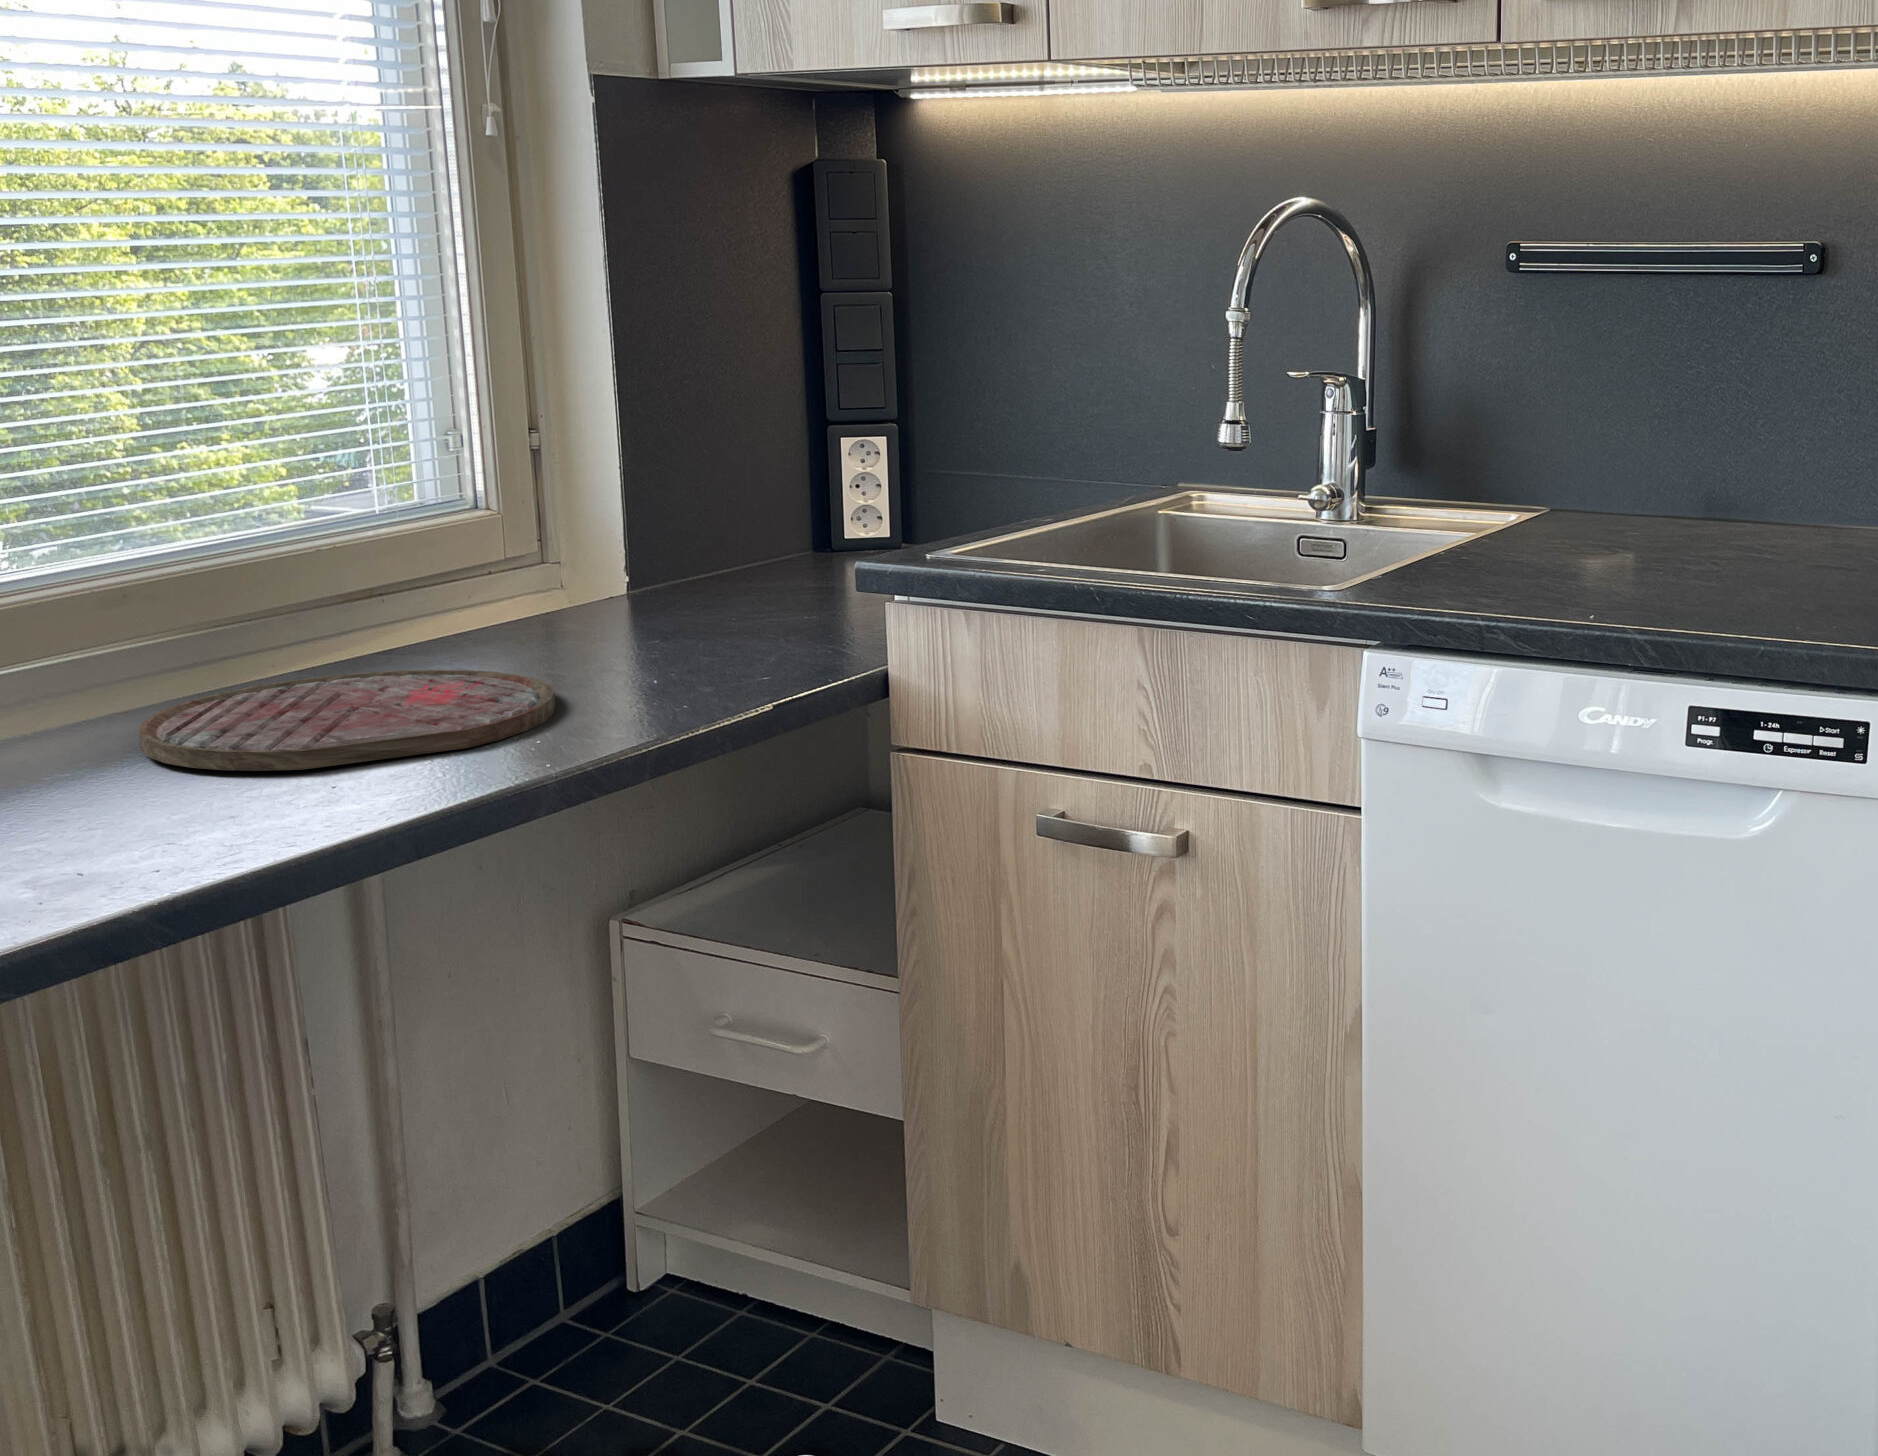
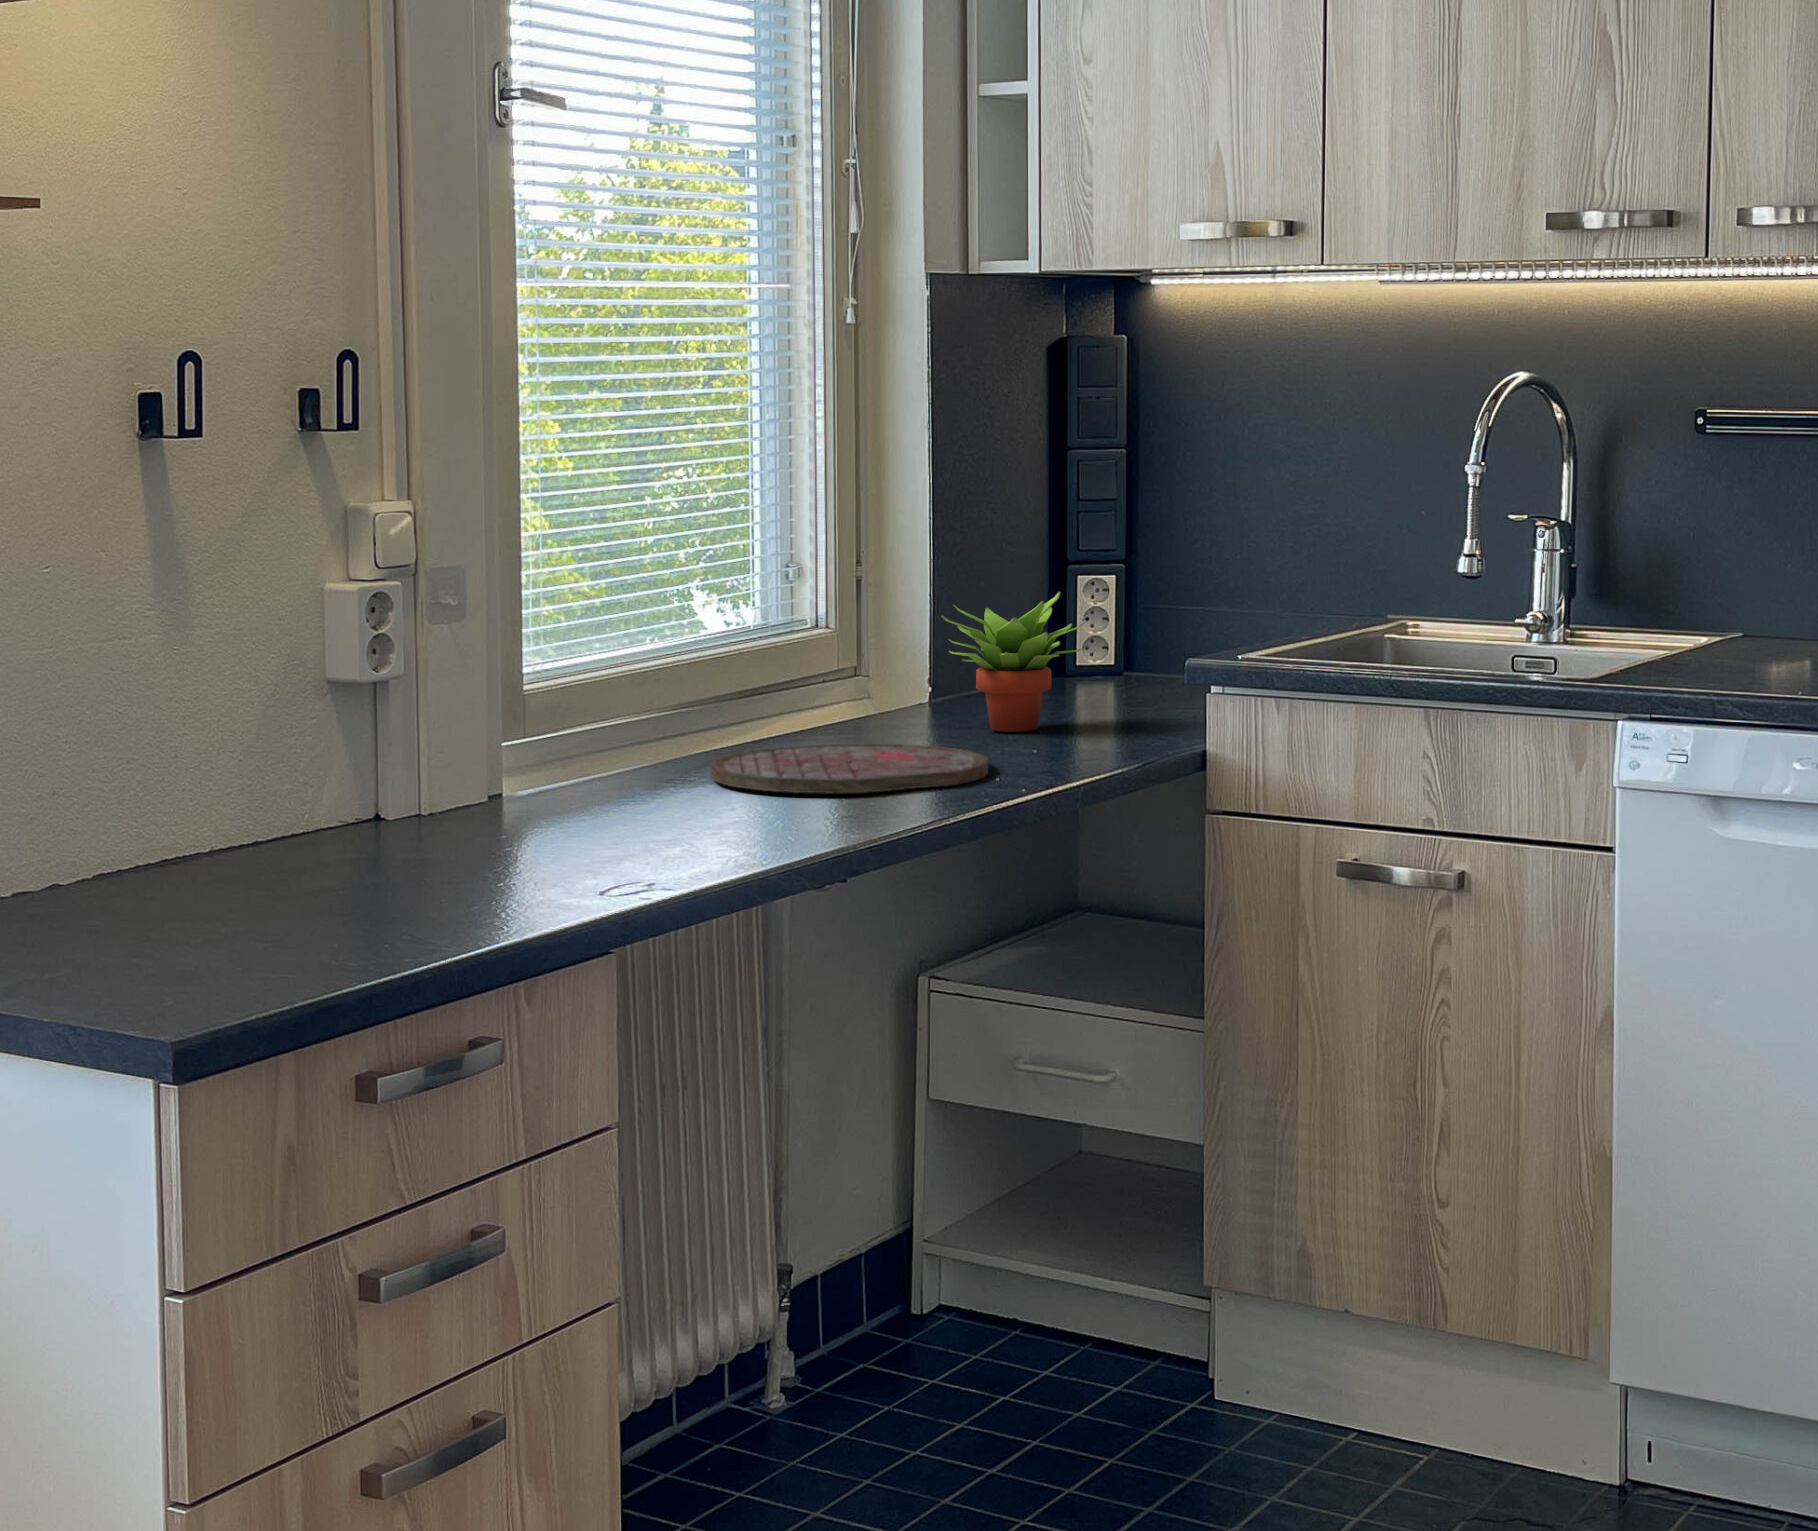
succulent plant: none [561,465,756,642] -> present [942,592,1083,732]

